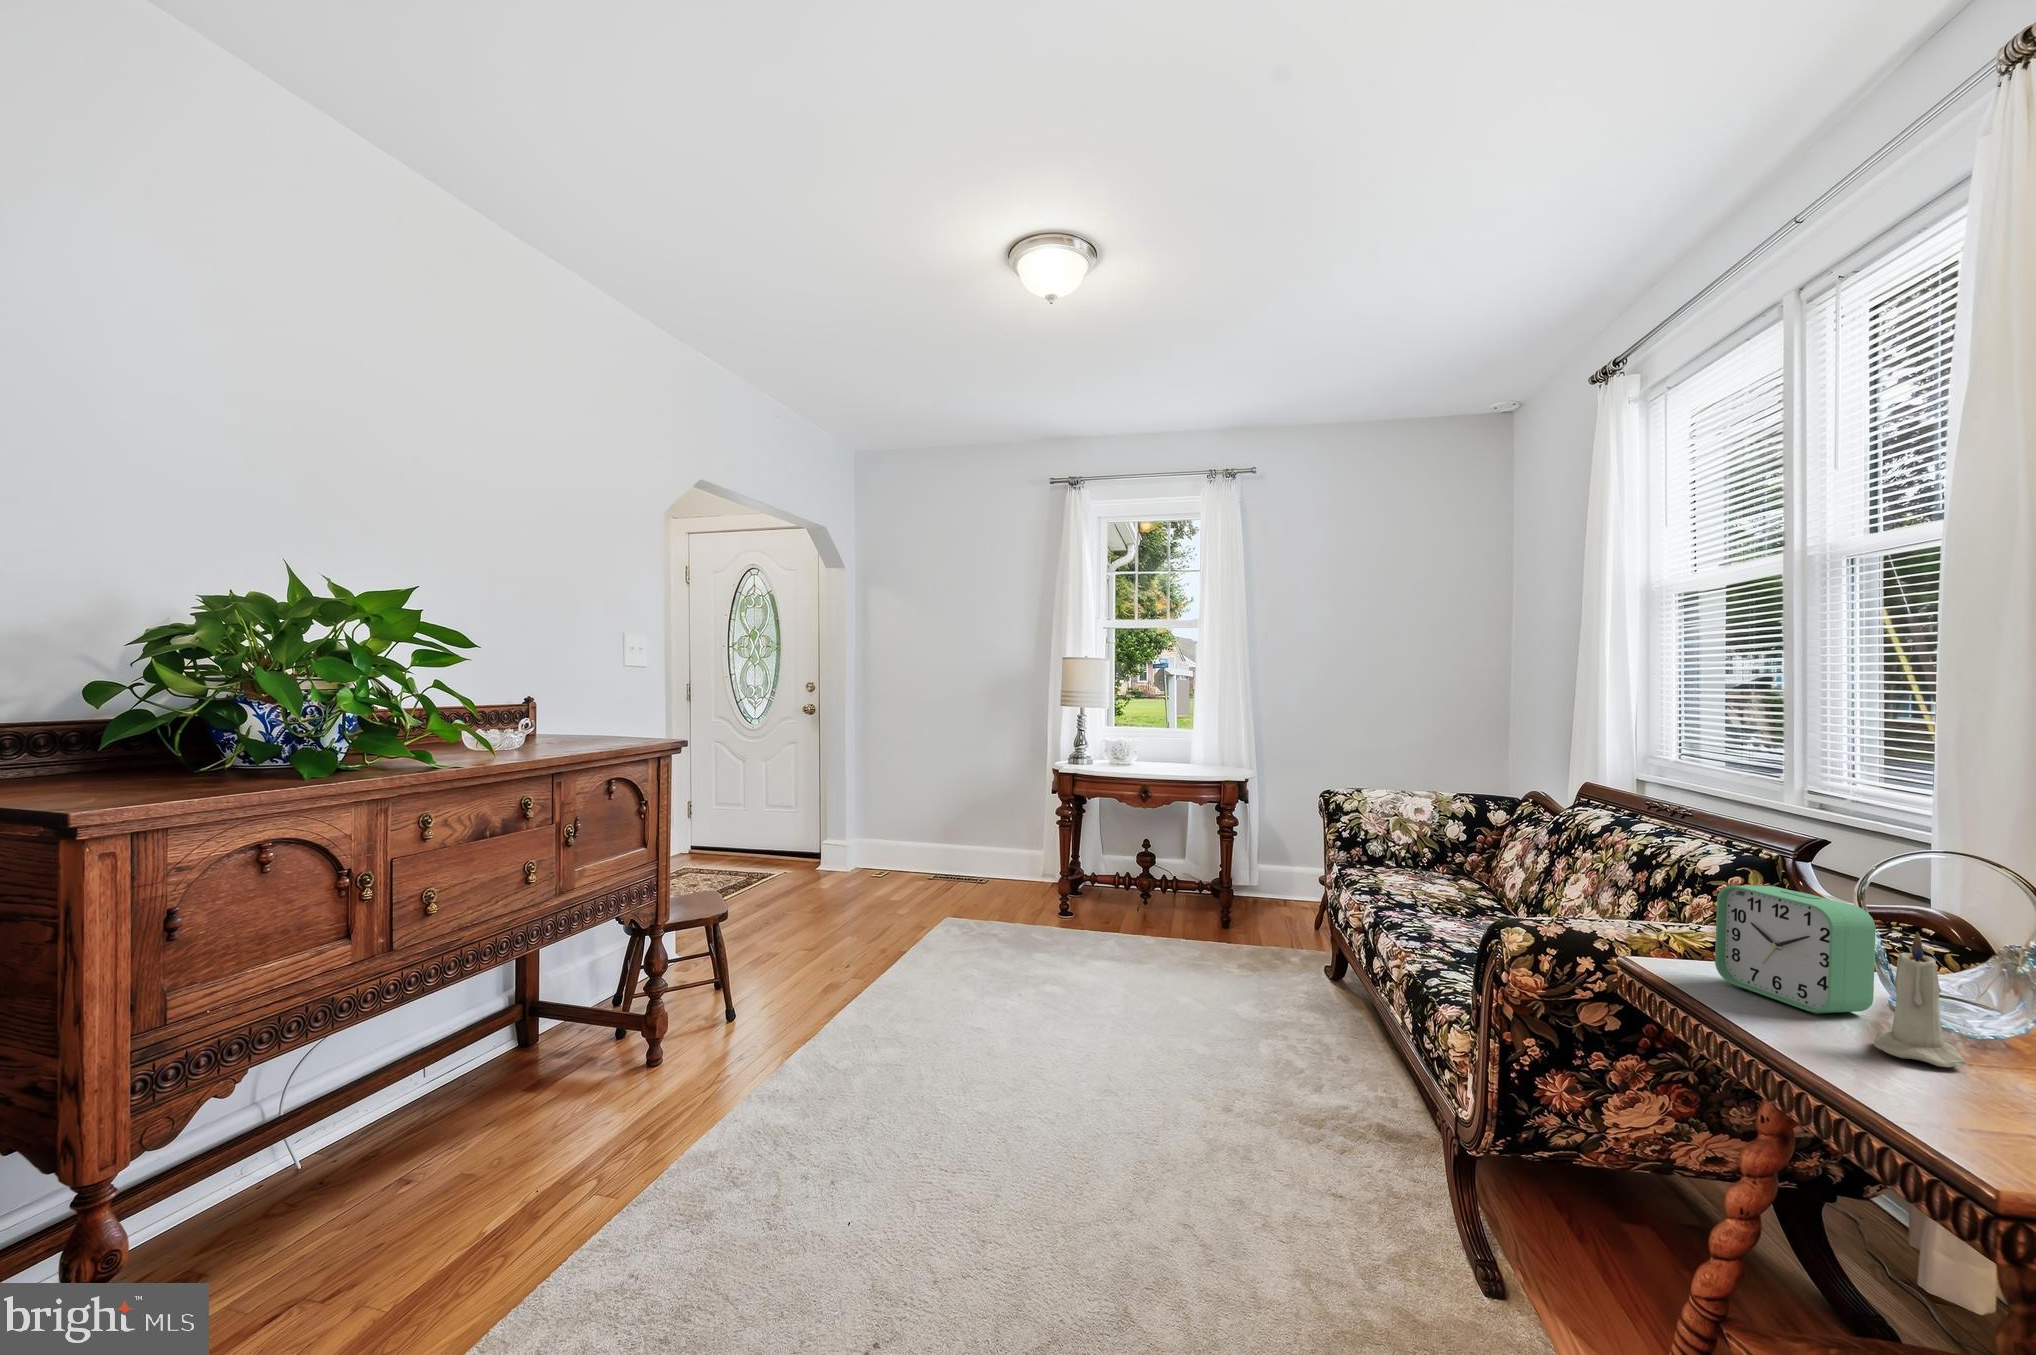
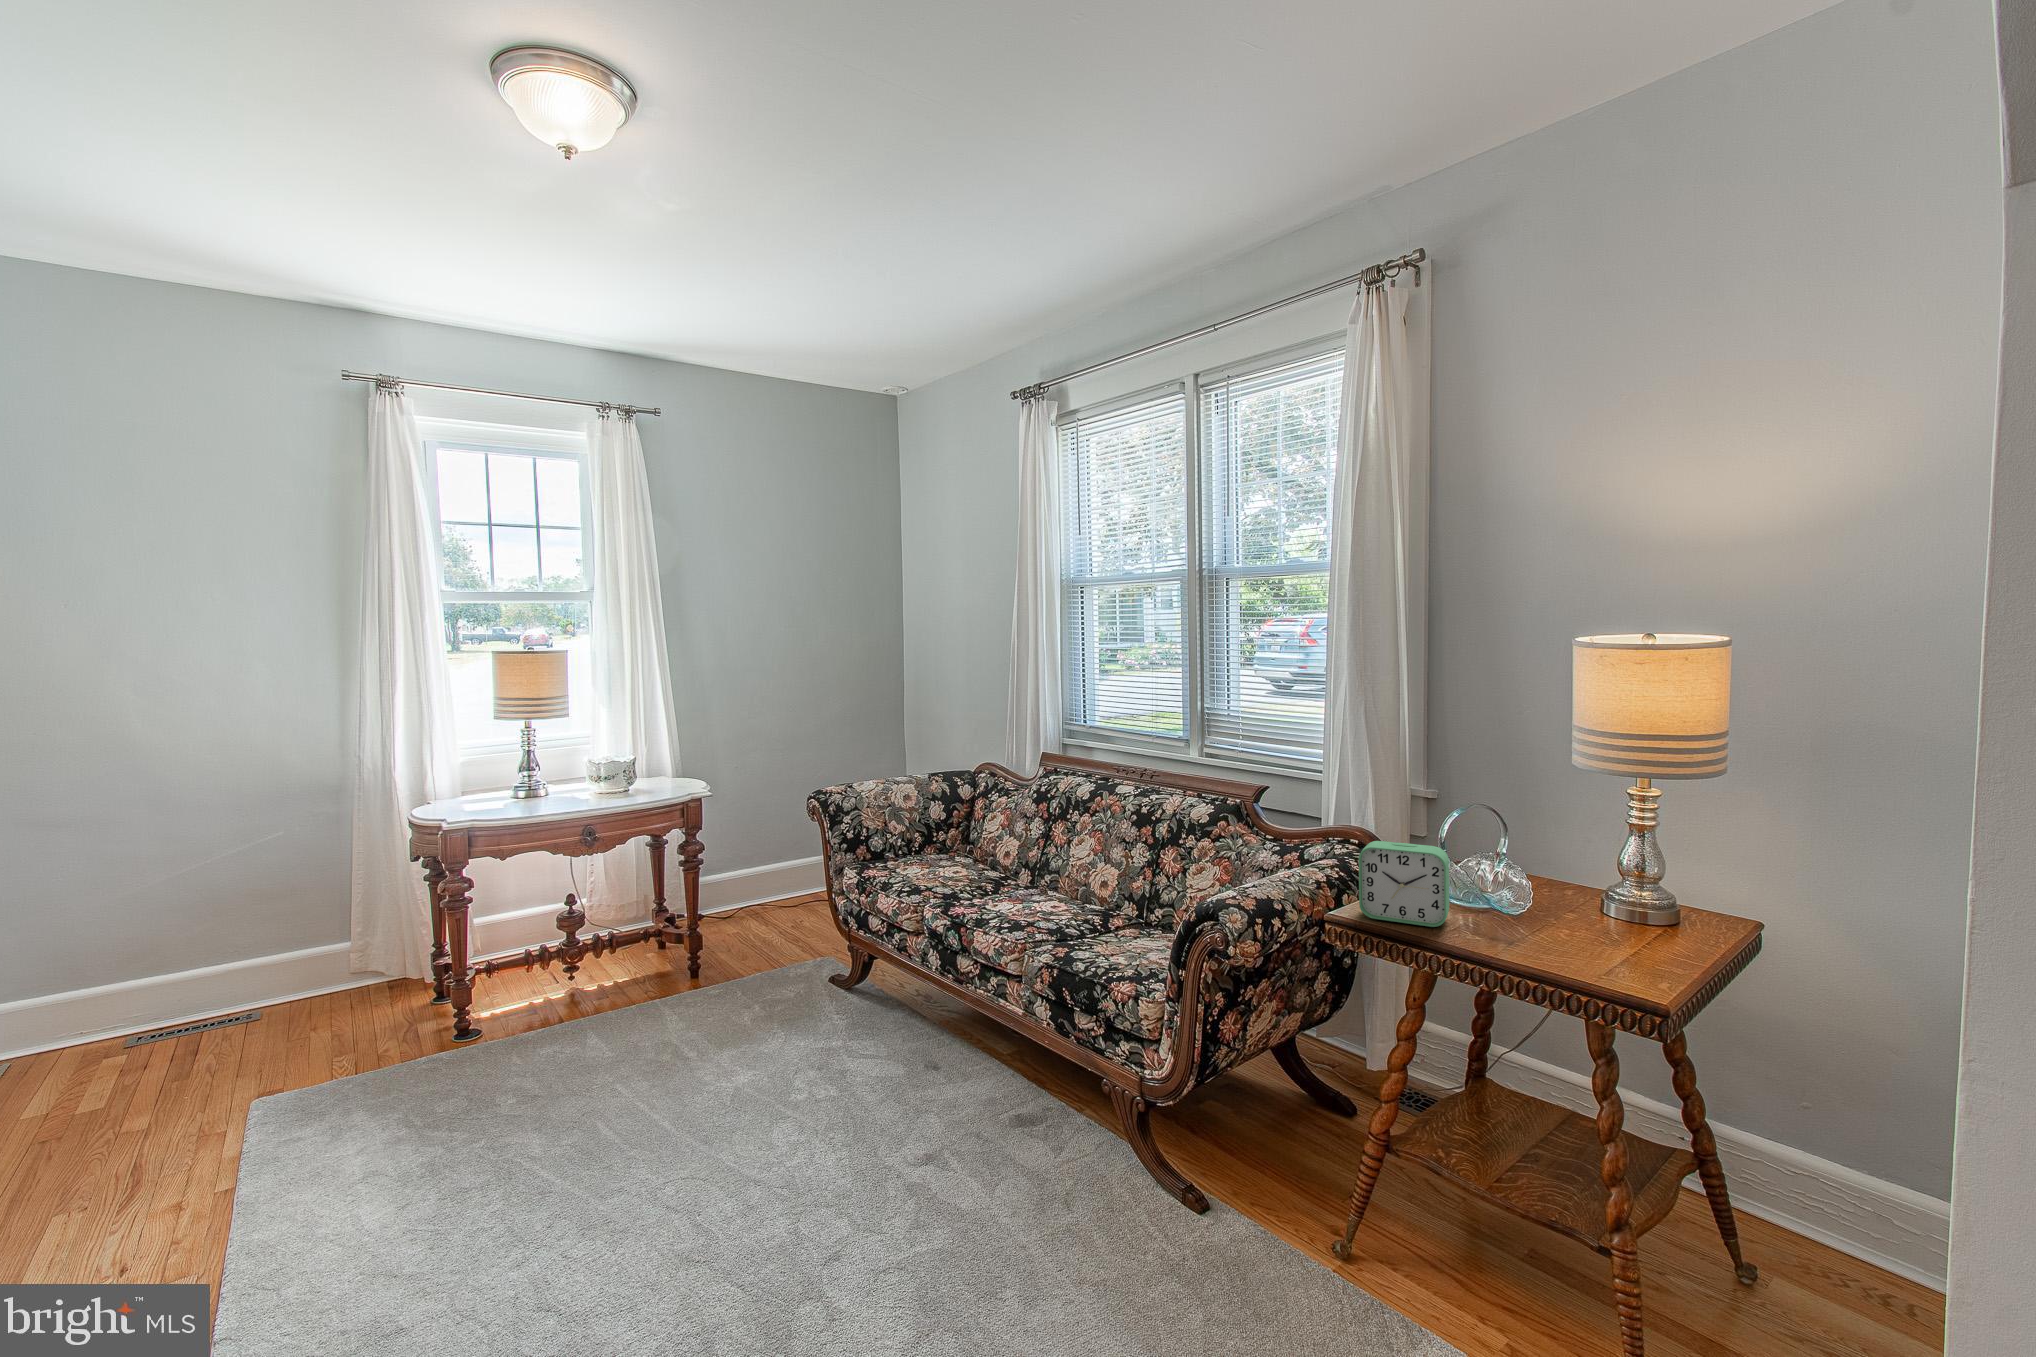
candle: present [1873,931,1966,1067] -> none [1486,862,1538,947]

